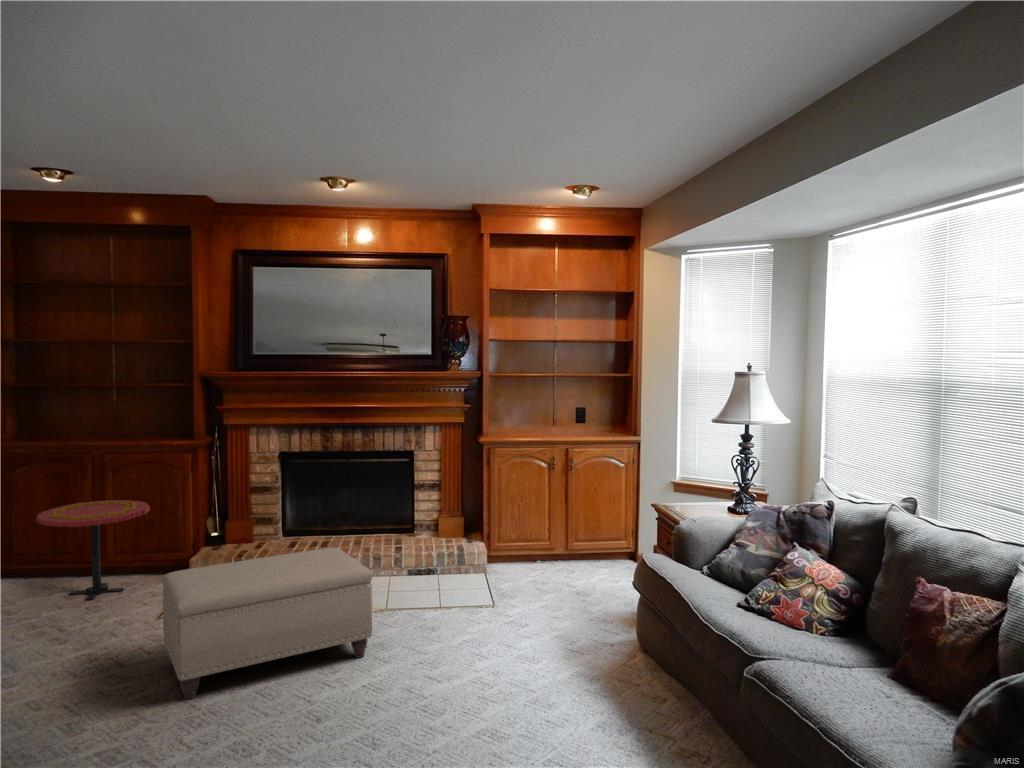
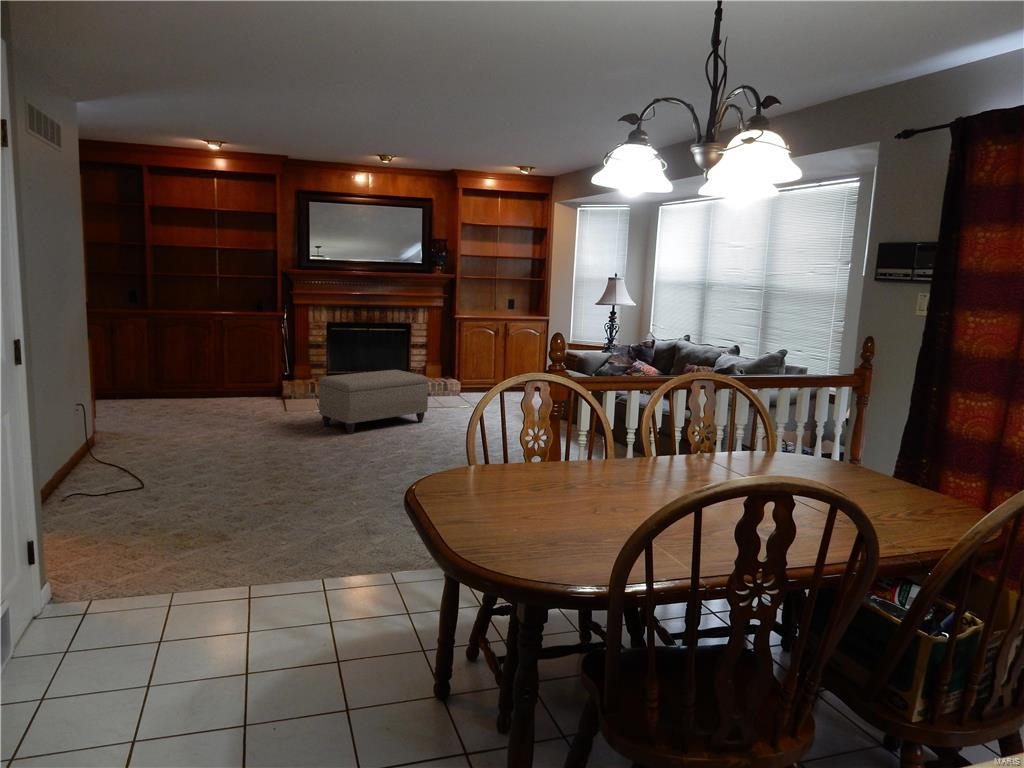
side table: present [36,500,150,600] -> none [196,350,261,407]

